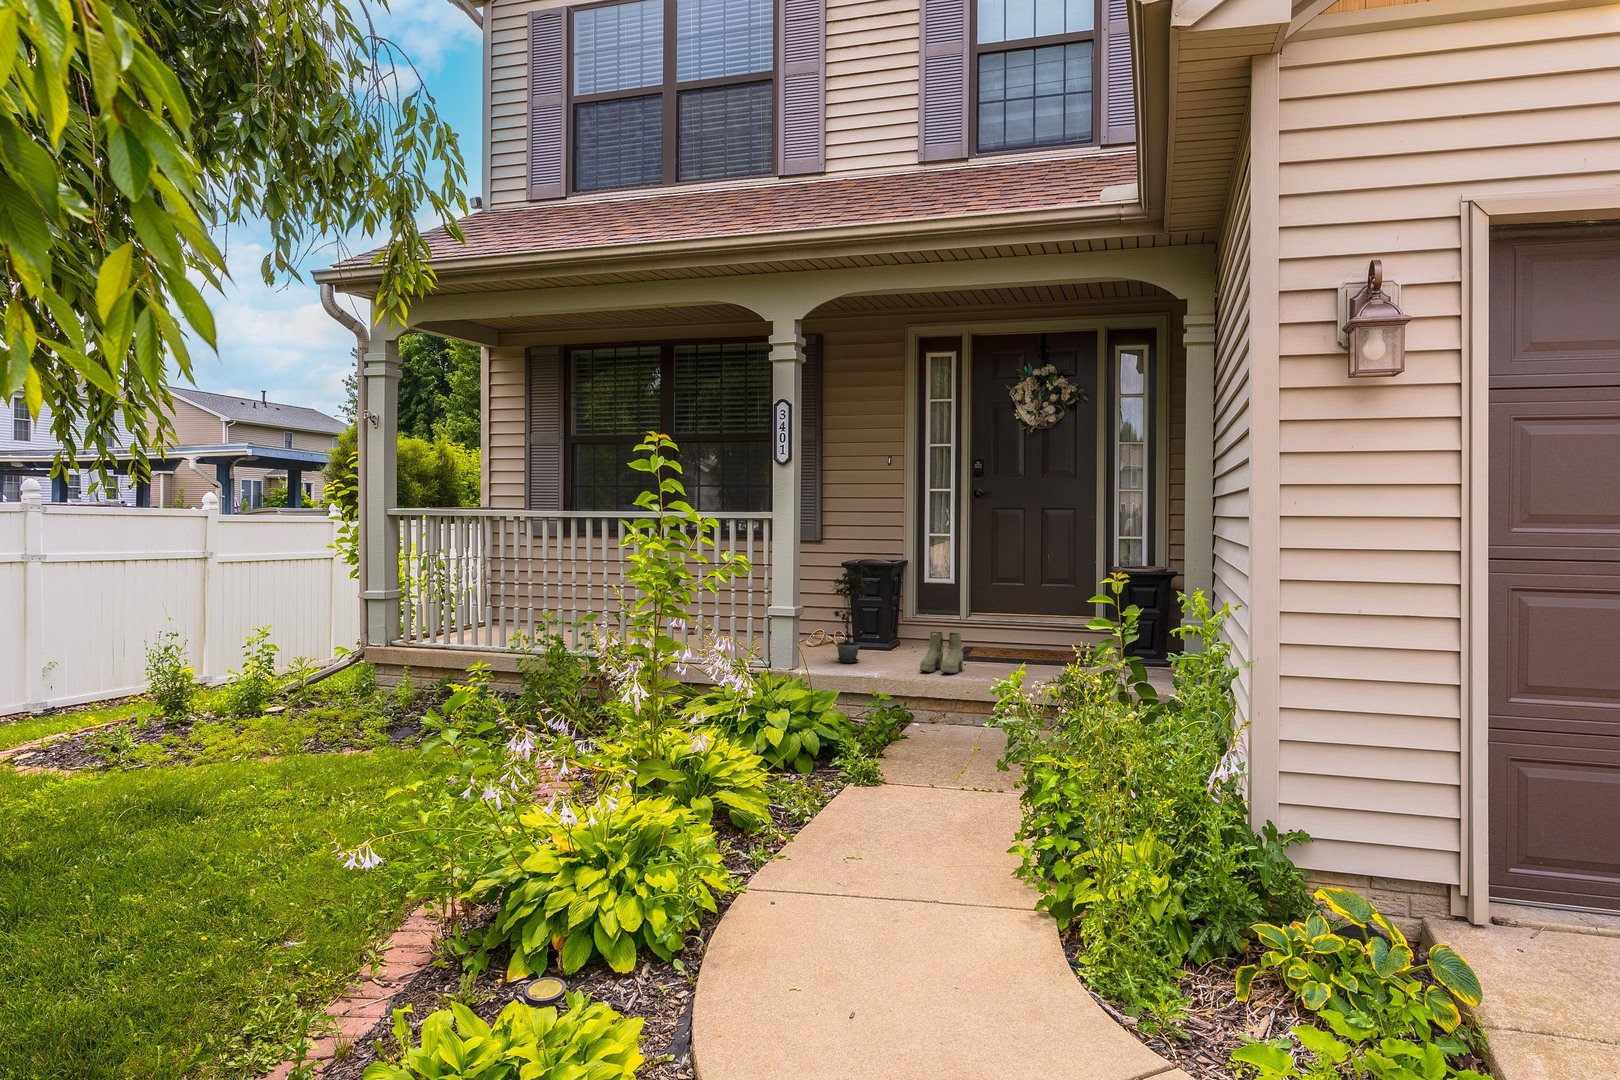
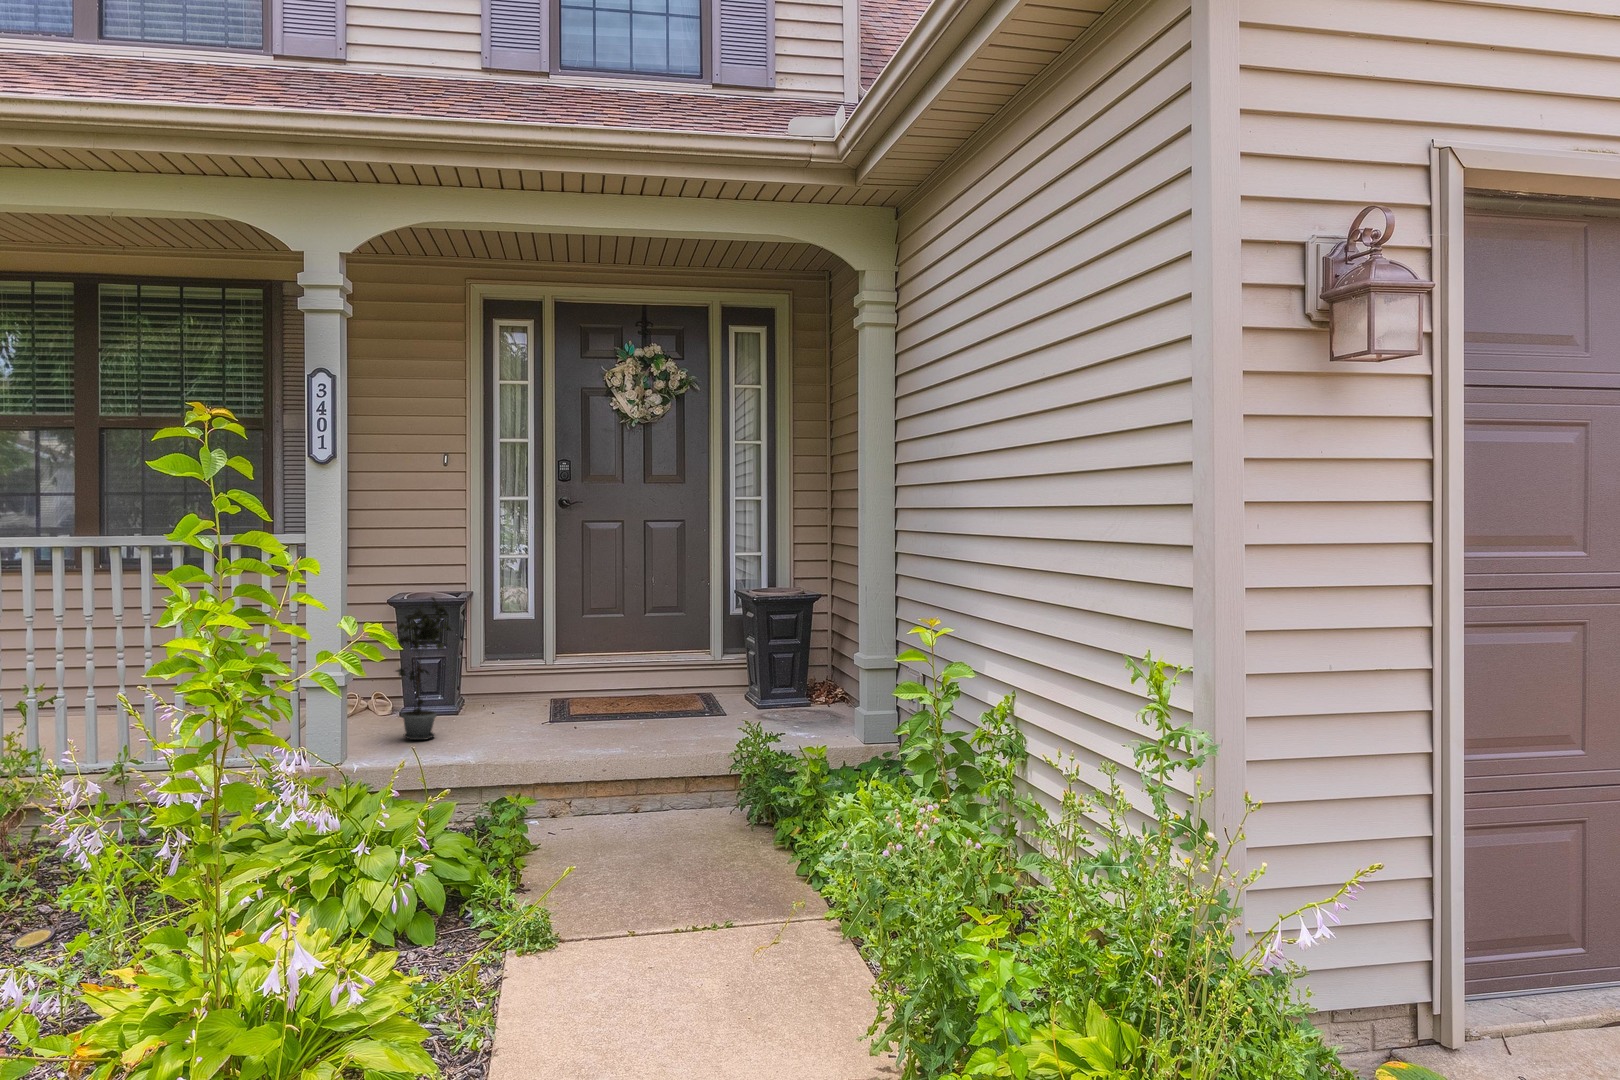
boots: present [920,632,963,673] -> none [535,686,588,743]

